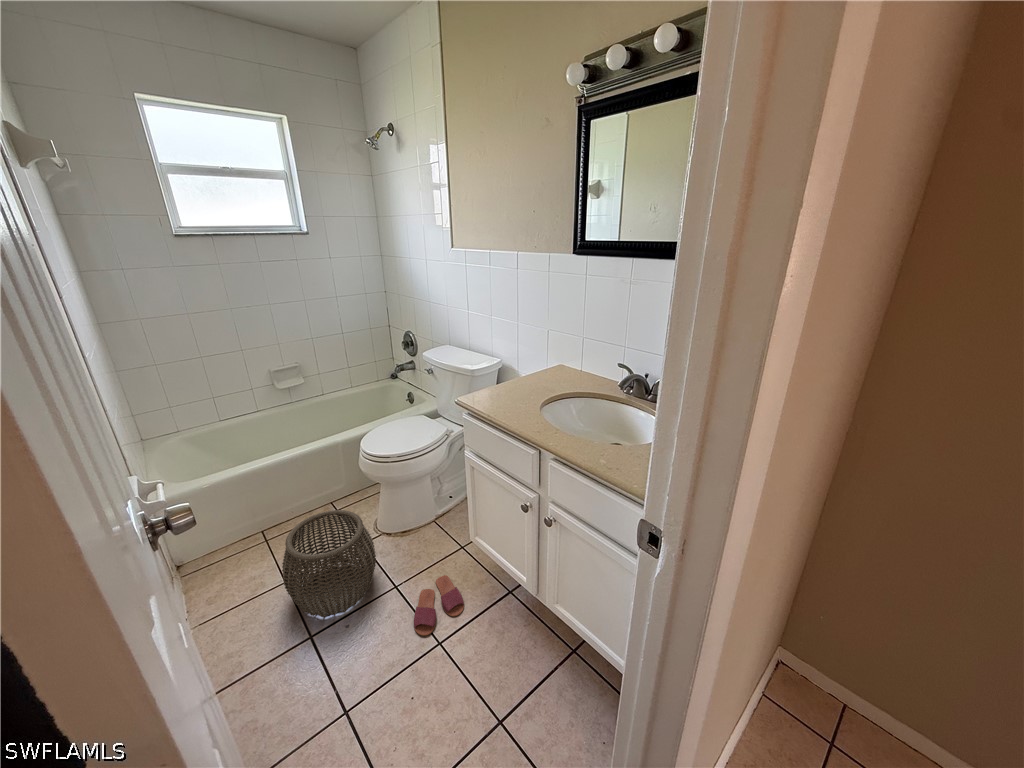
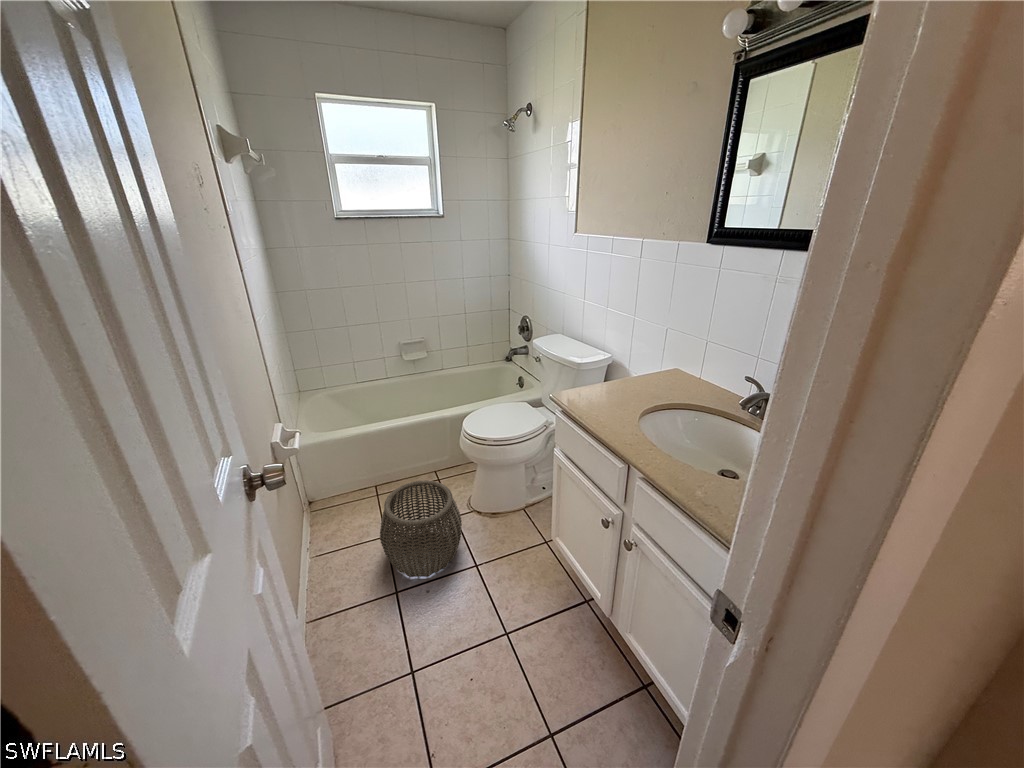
slippers: present [414,575,464,636] -> none [485,565,537,621]

